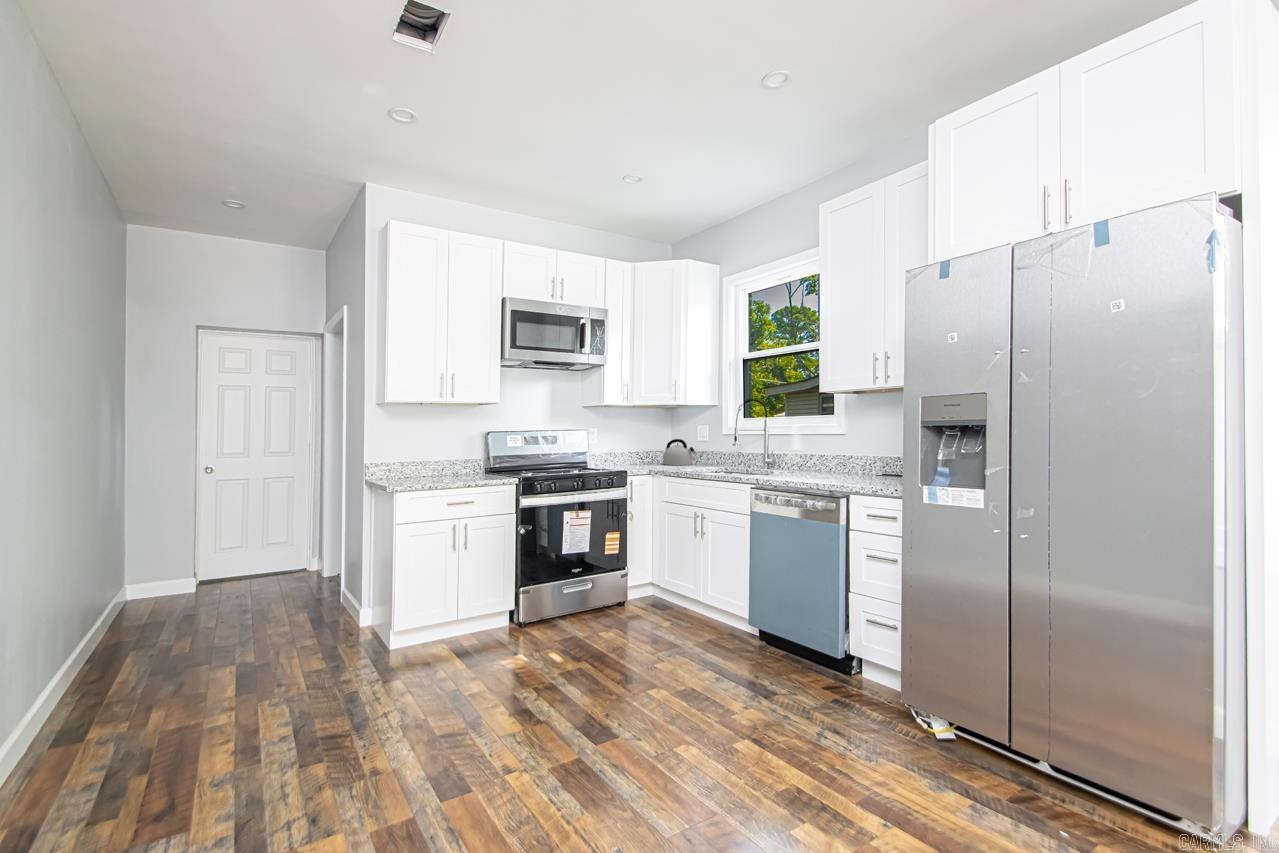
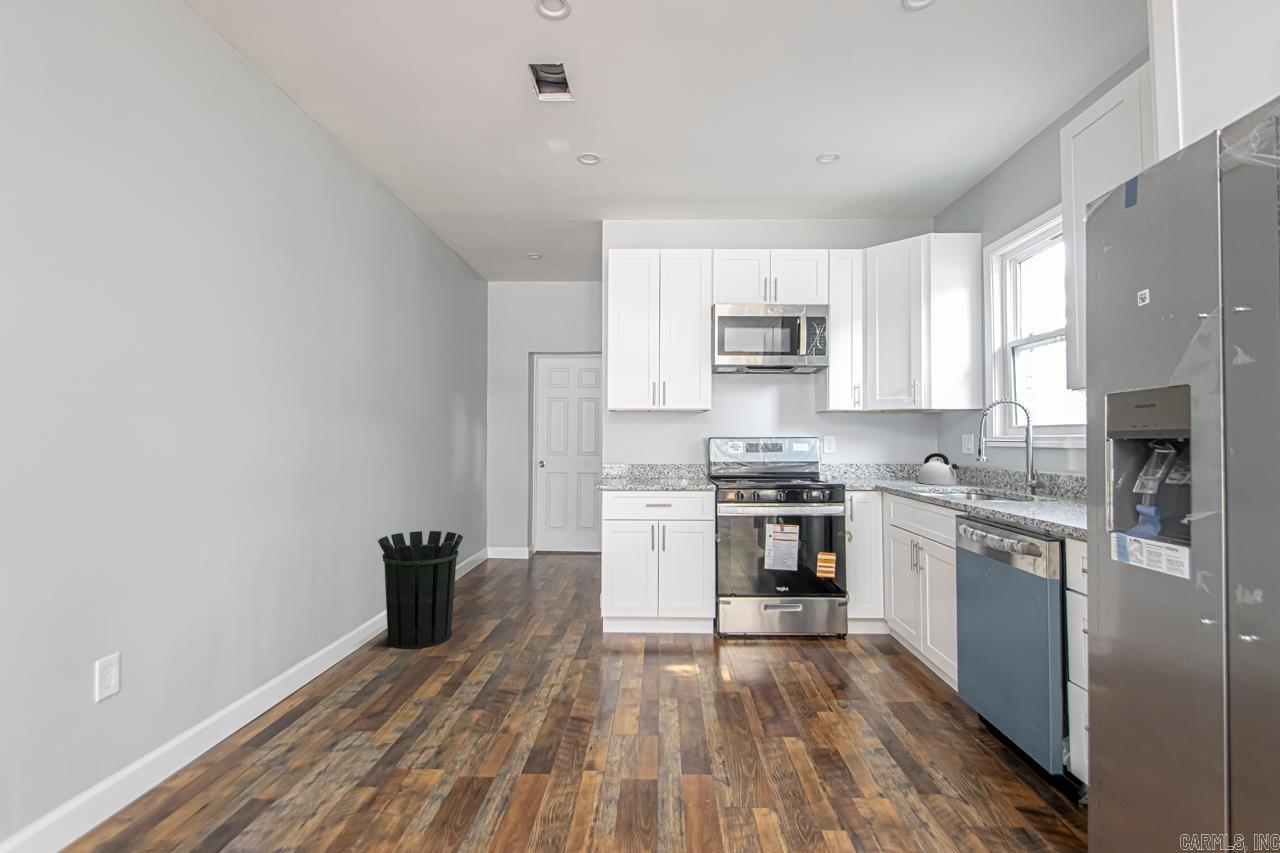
waste bin: none [52,560,200,734] -> present [378,531,463,649]

